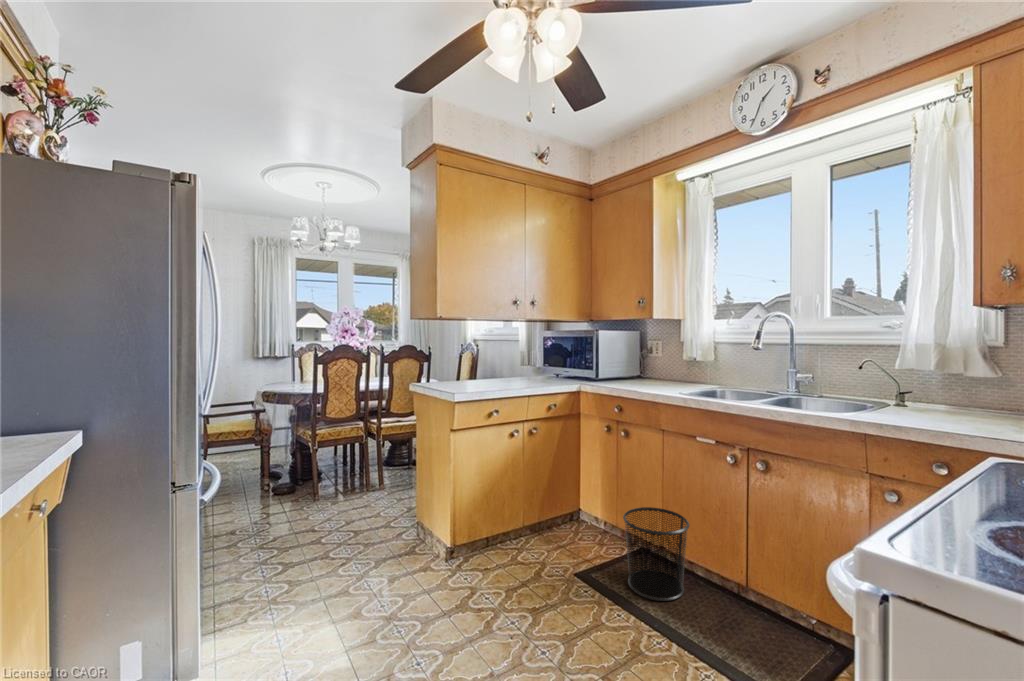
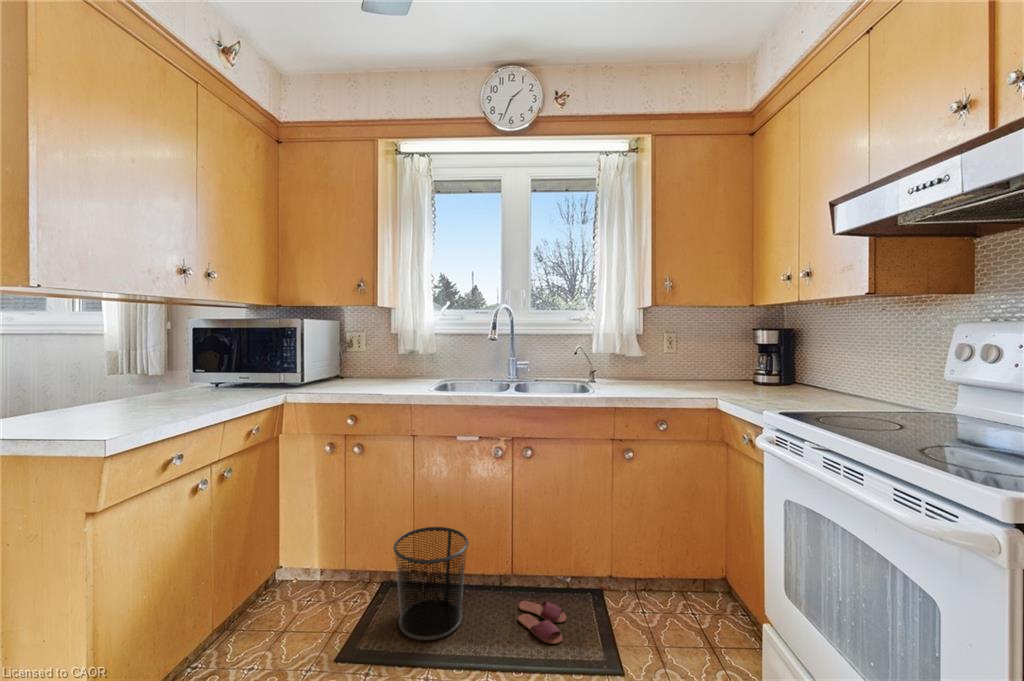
slippers: none [729,614,785,660] -> present [518,601,566,644]

